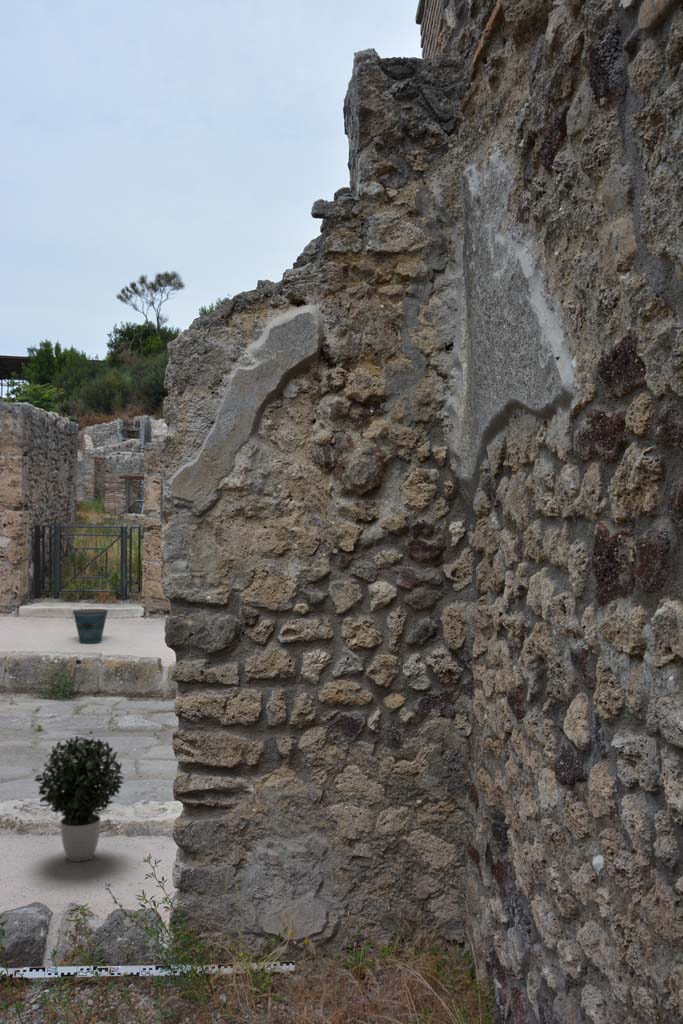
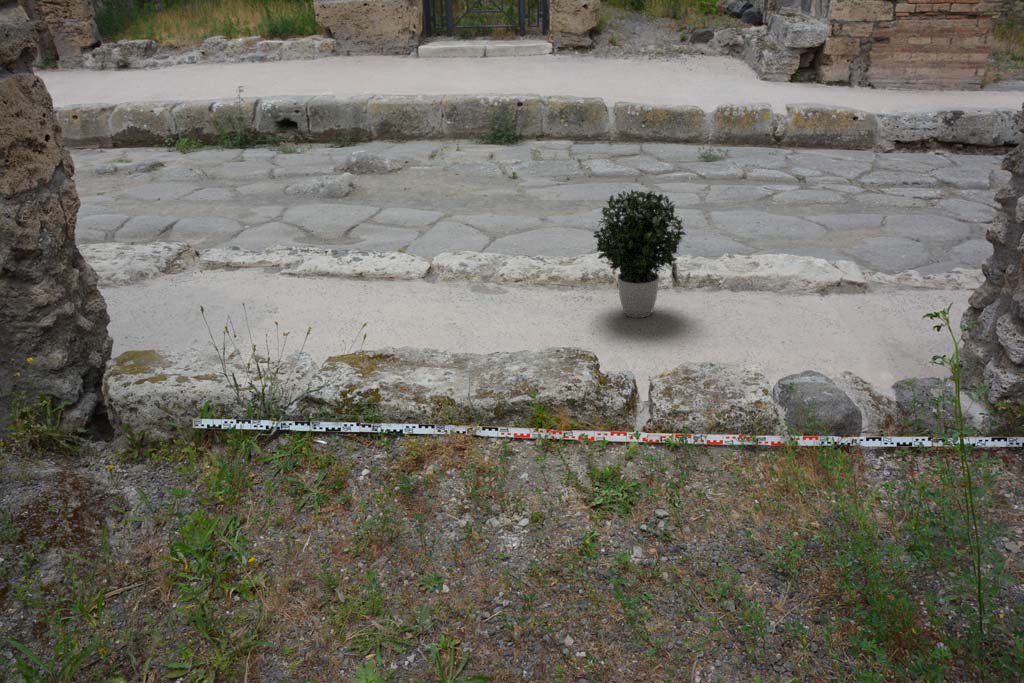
bucket: present [73,609,108,643] -> none [496,45,533,84]

